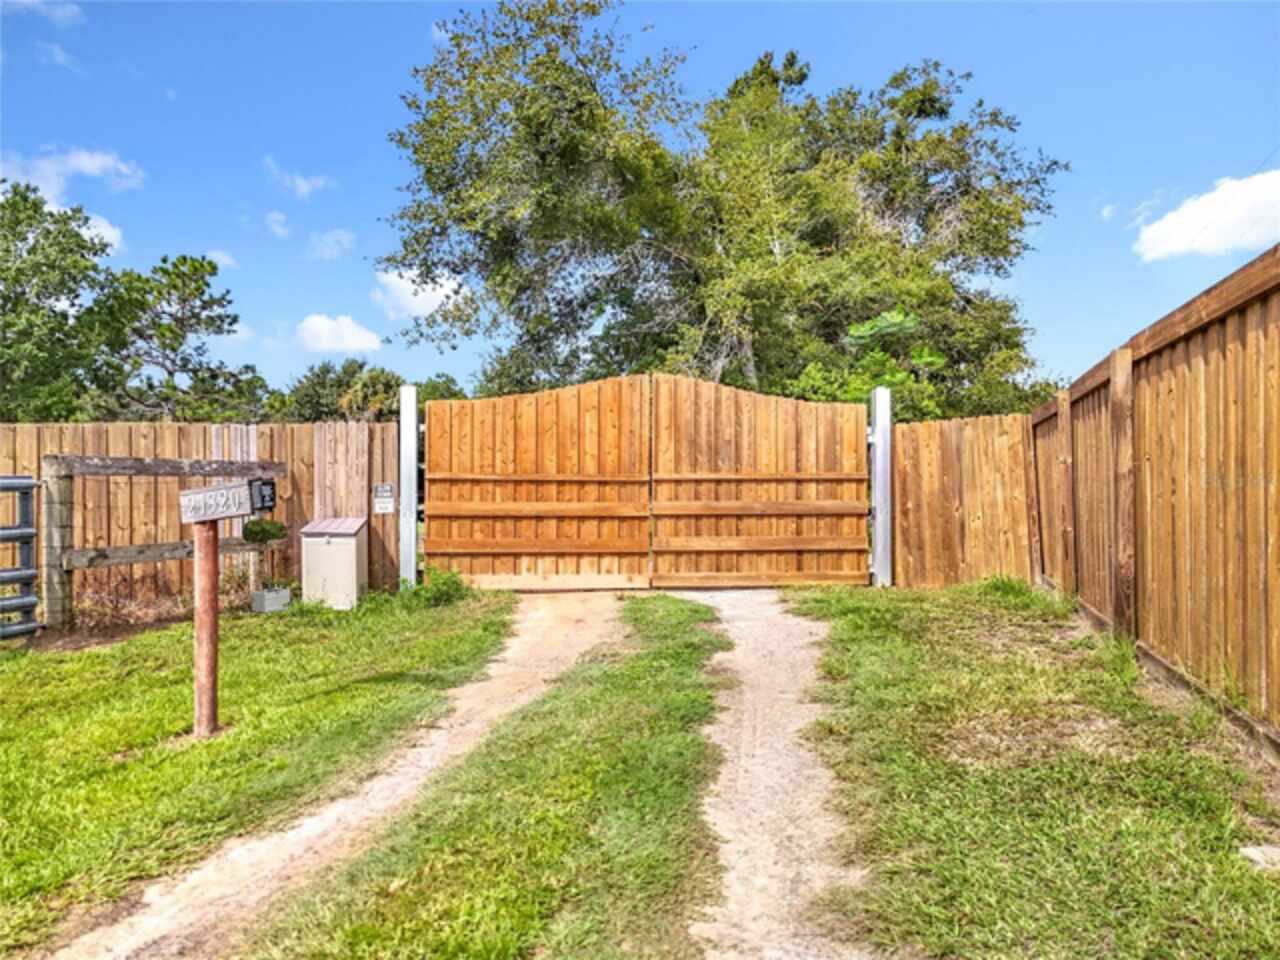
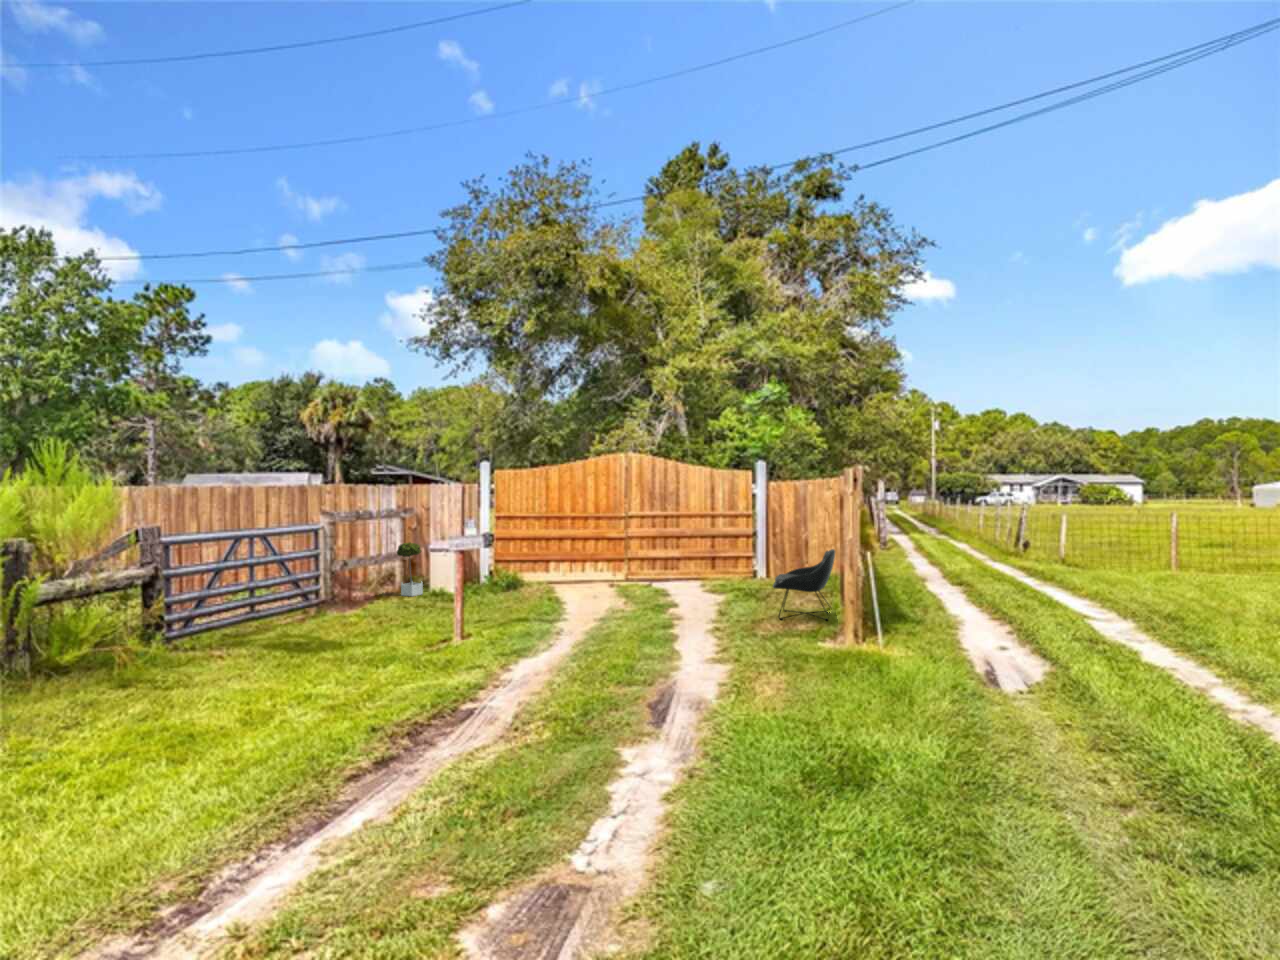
lounge chair: none [973,514,1167,721] -> present [773,549,835,621]

